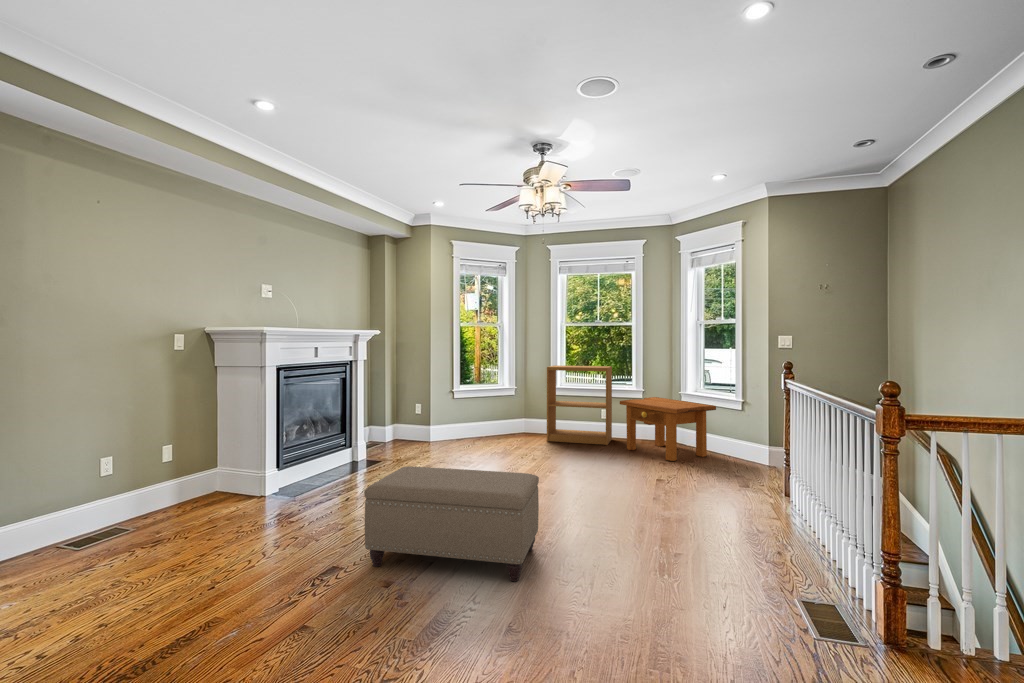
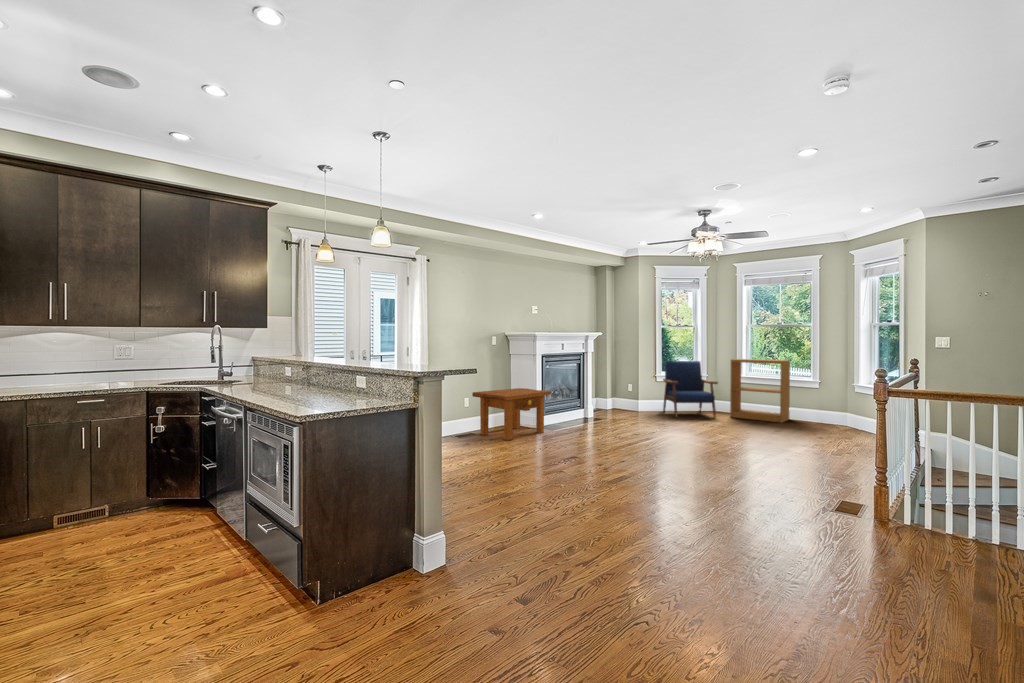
armchair: none [462,369,533,448] -> present [663,361,718,417]
side table: present [620,397,716,461] -> present [472,388,552,440]
ottoman: present [364,466,539,581] -> none [592,412,693,473]

